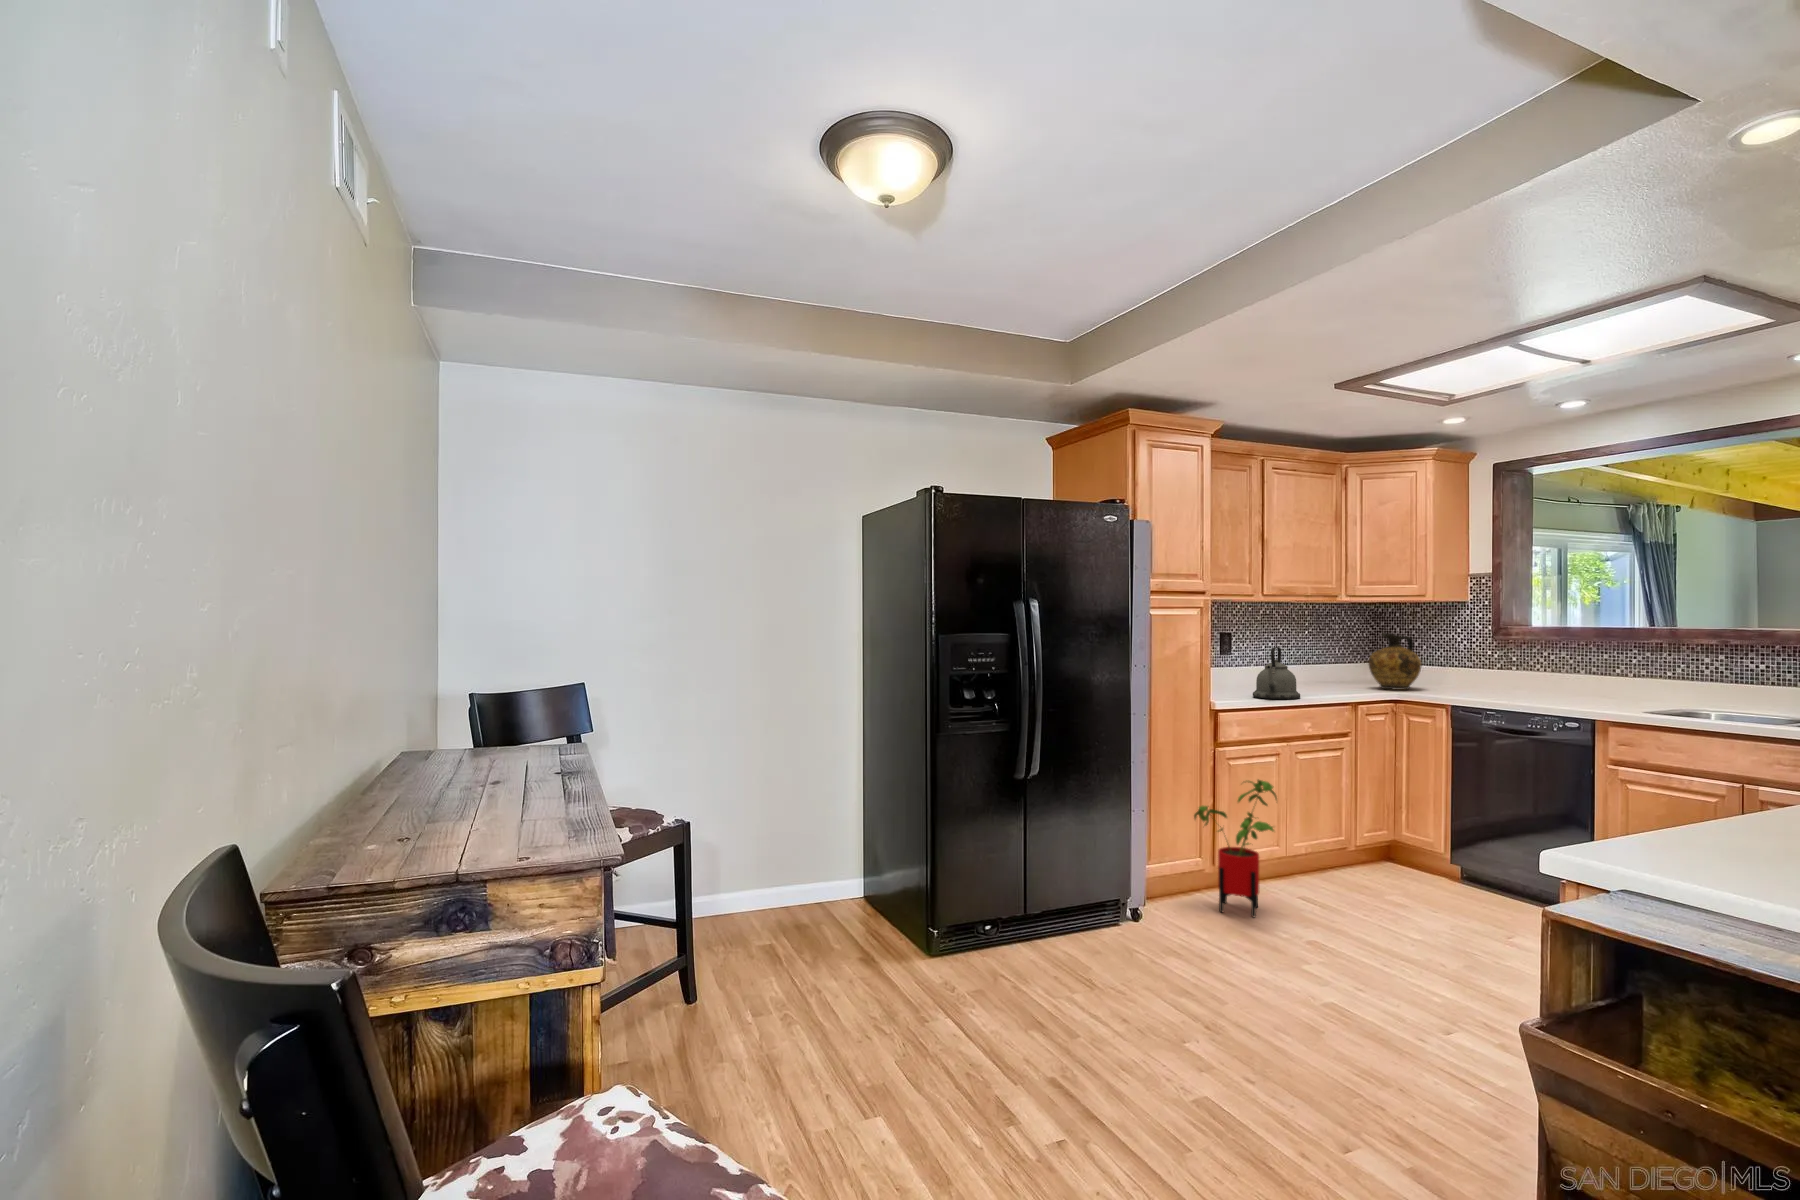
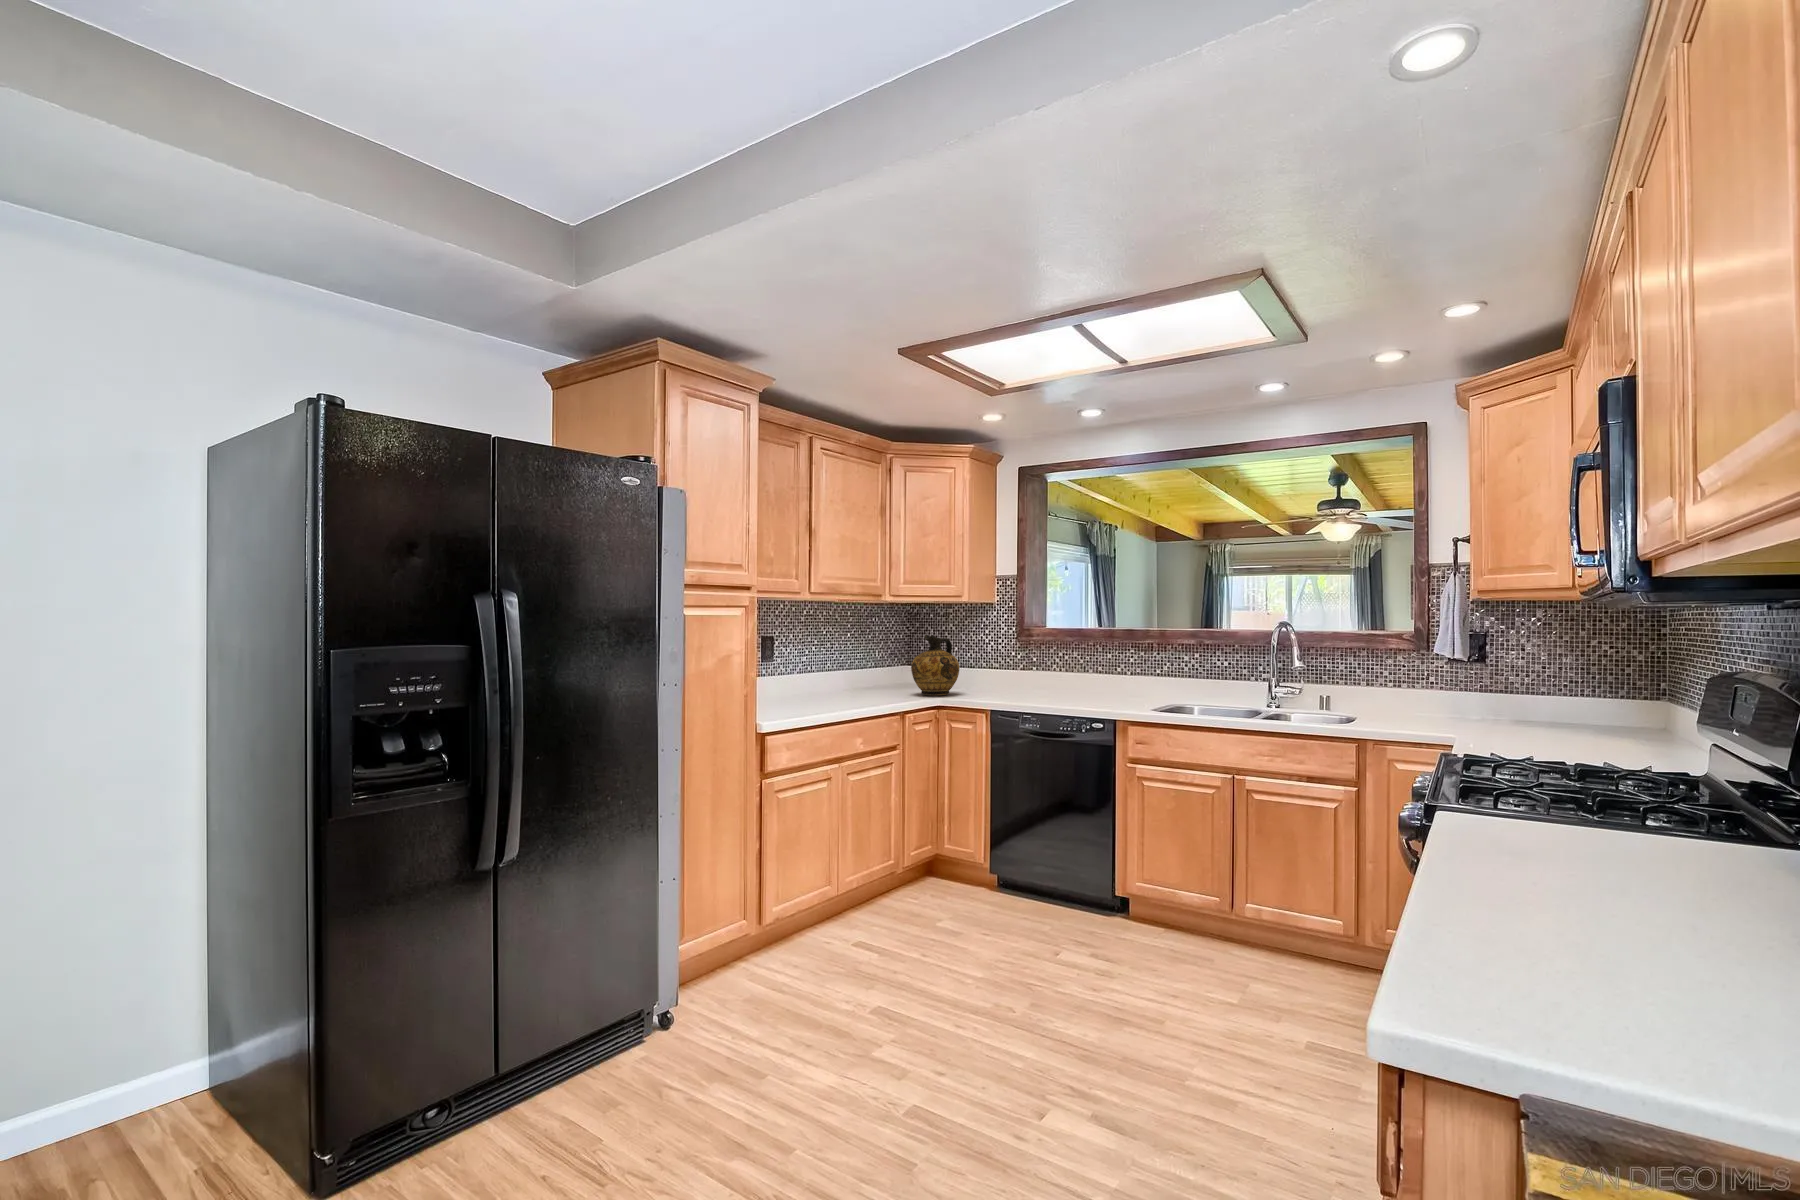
kettle: present [1253,647,1300,699] -> none [800,654,851,714]
house plant: present [1194,779,1277,918] -> none [737,817,835,993]

